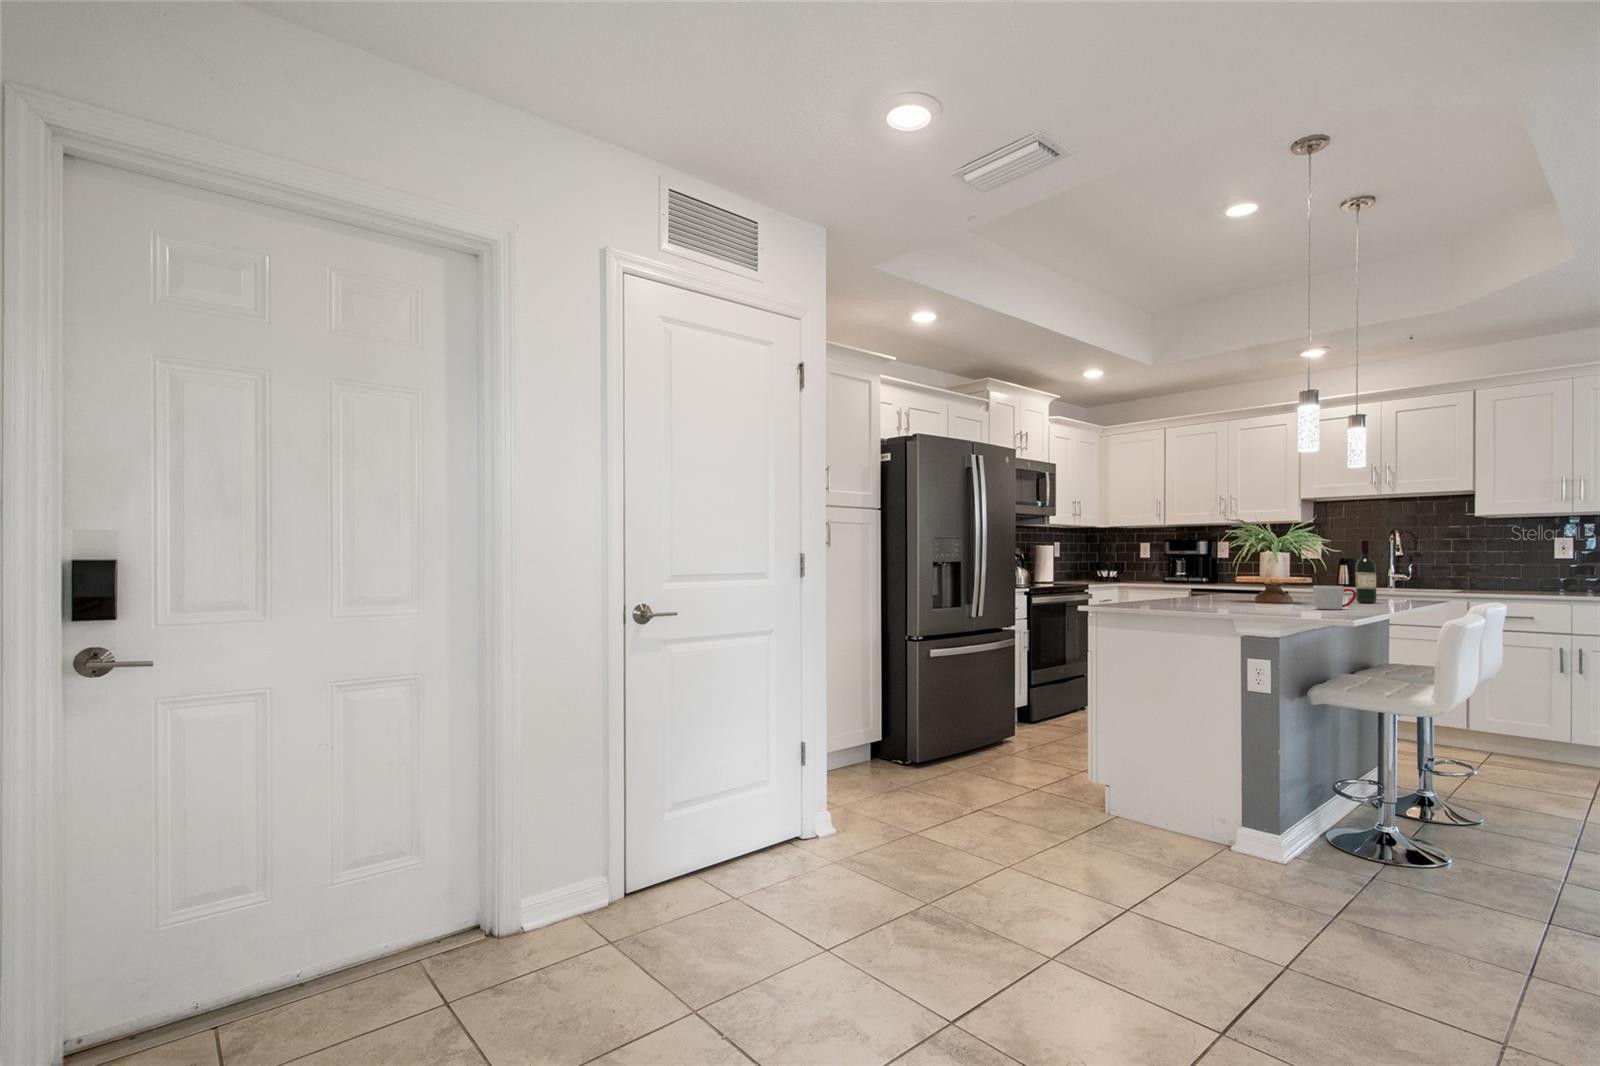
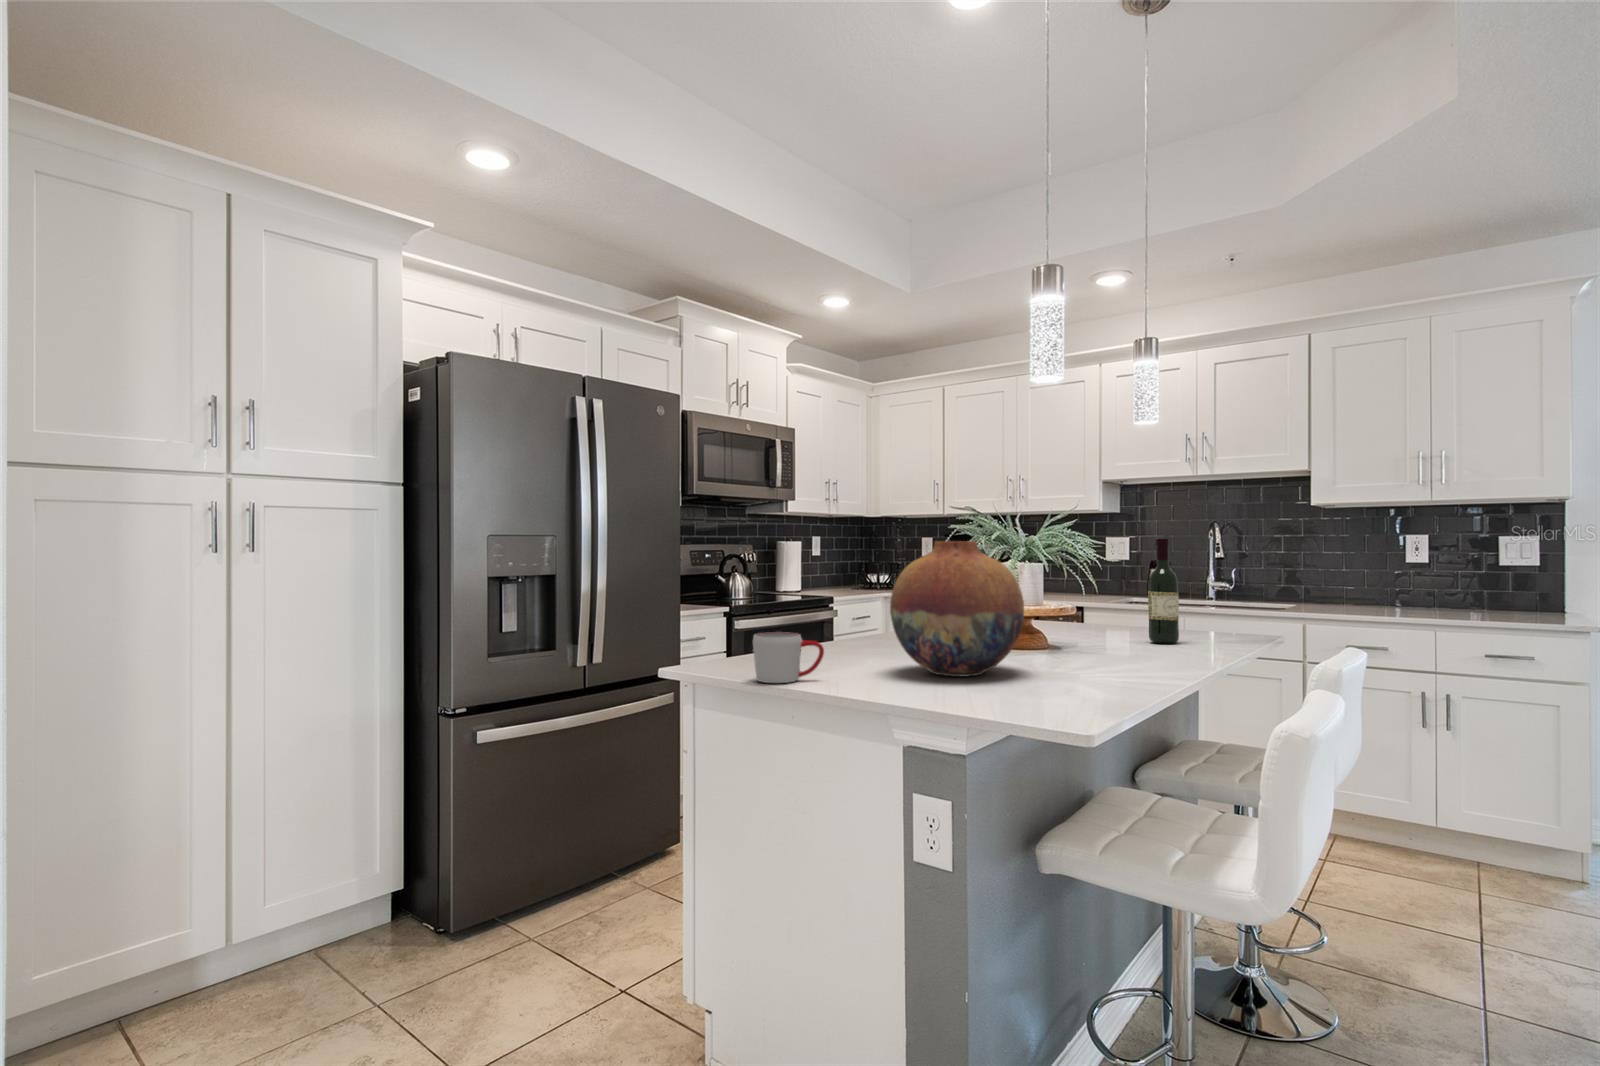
vase: none [1211,541,1292,611] -> present [890,541,1024,676]
mug: present [1313,585,1356,610] -> present [753,632,824,683]

